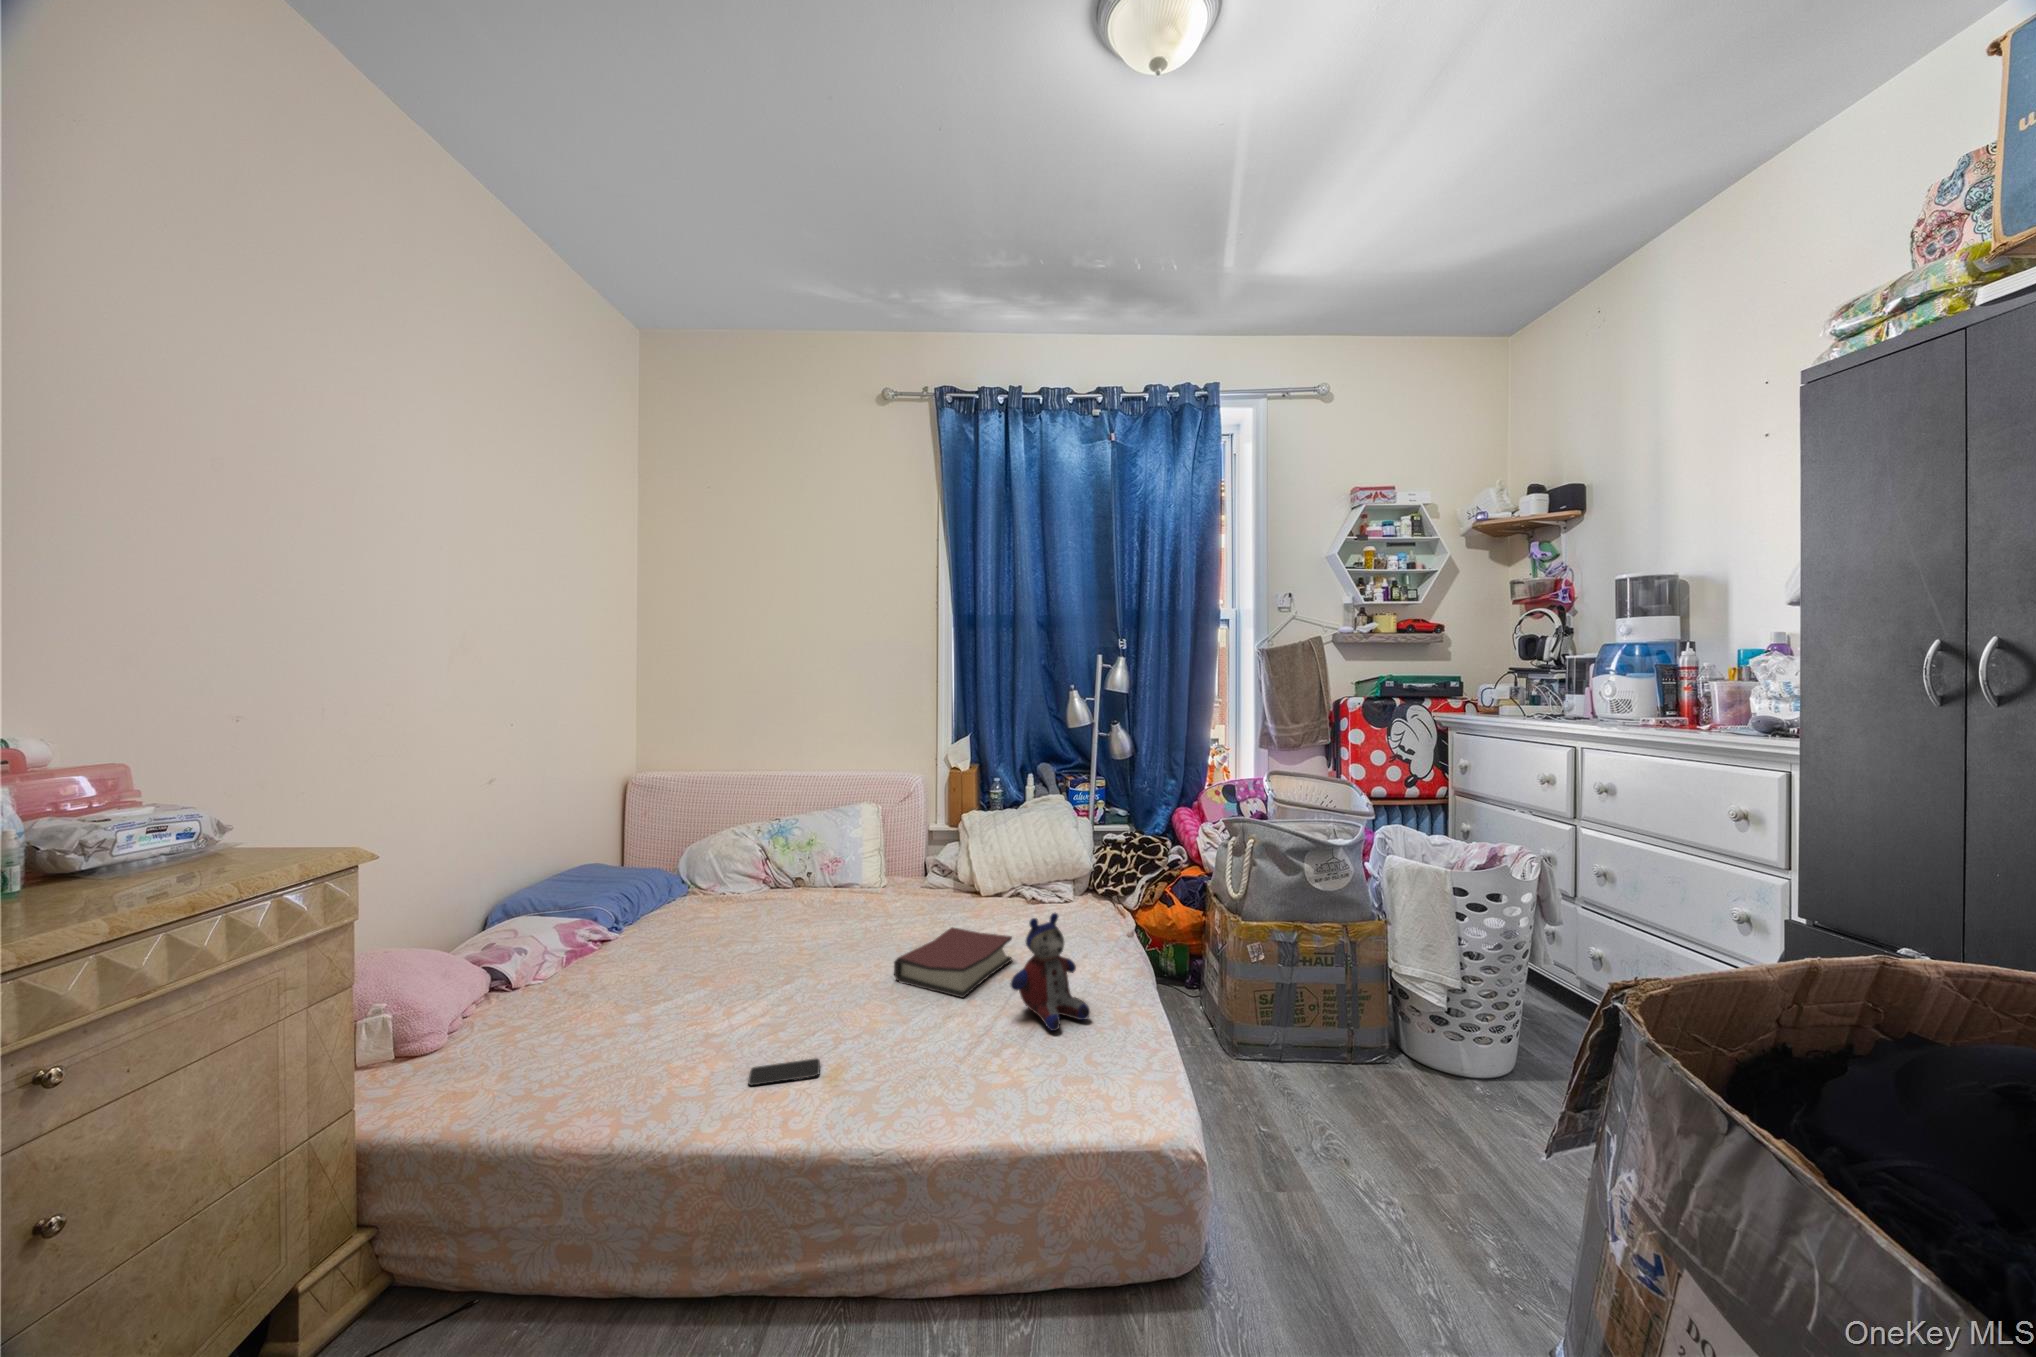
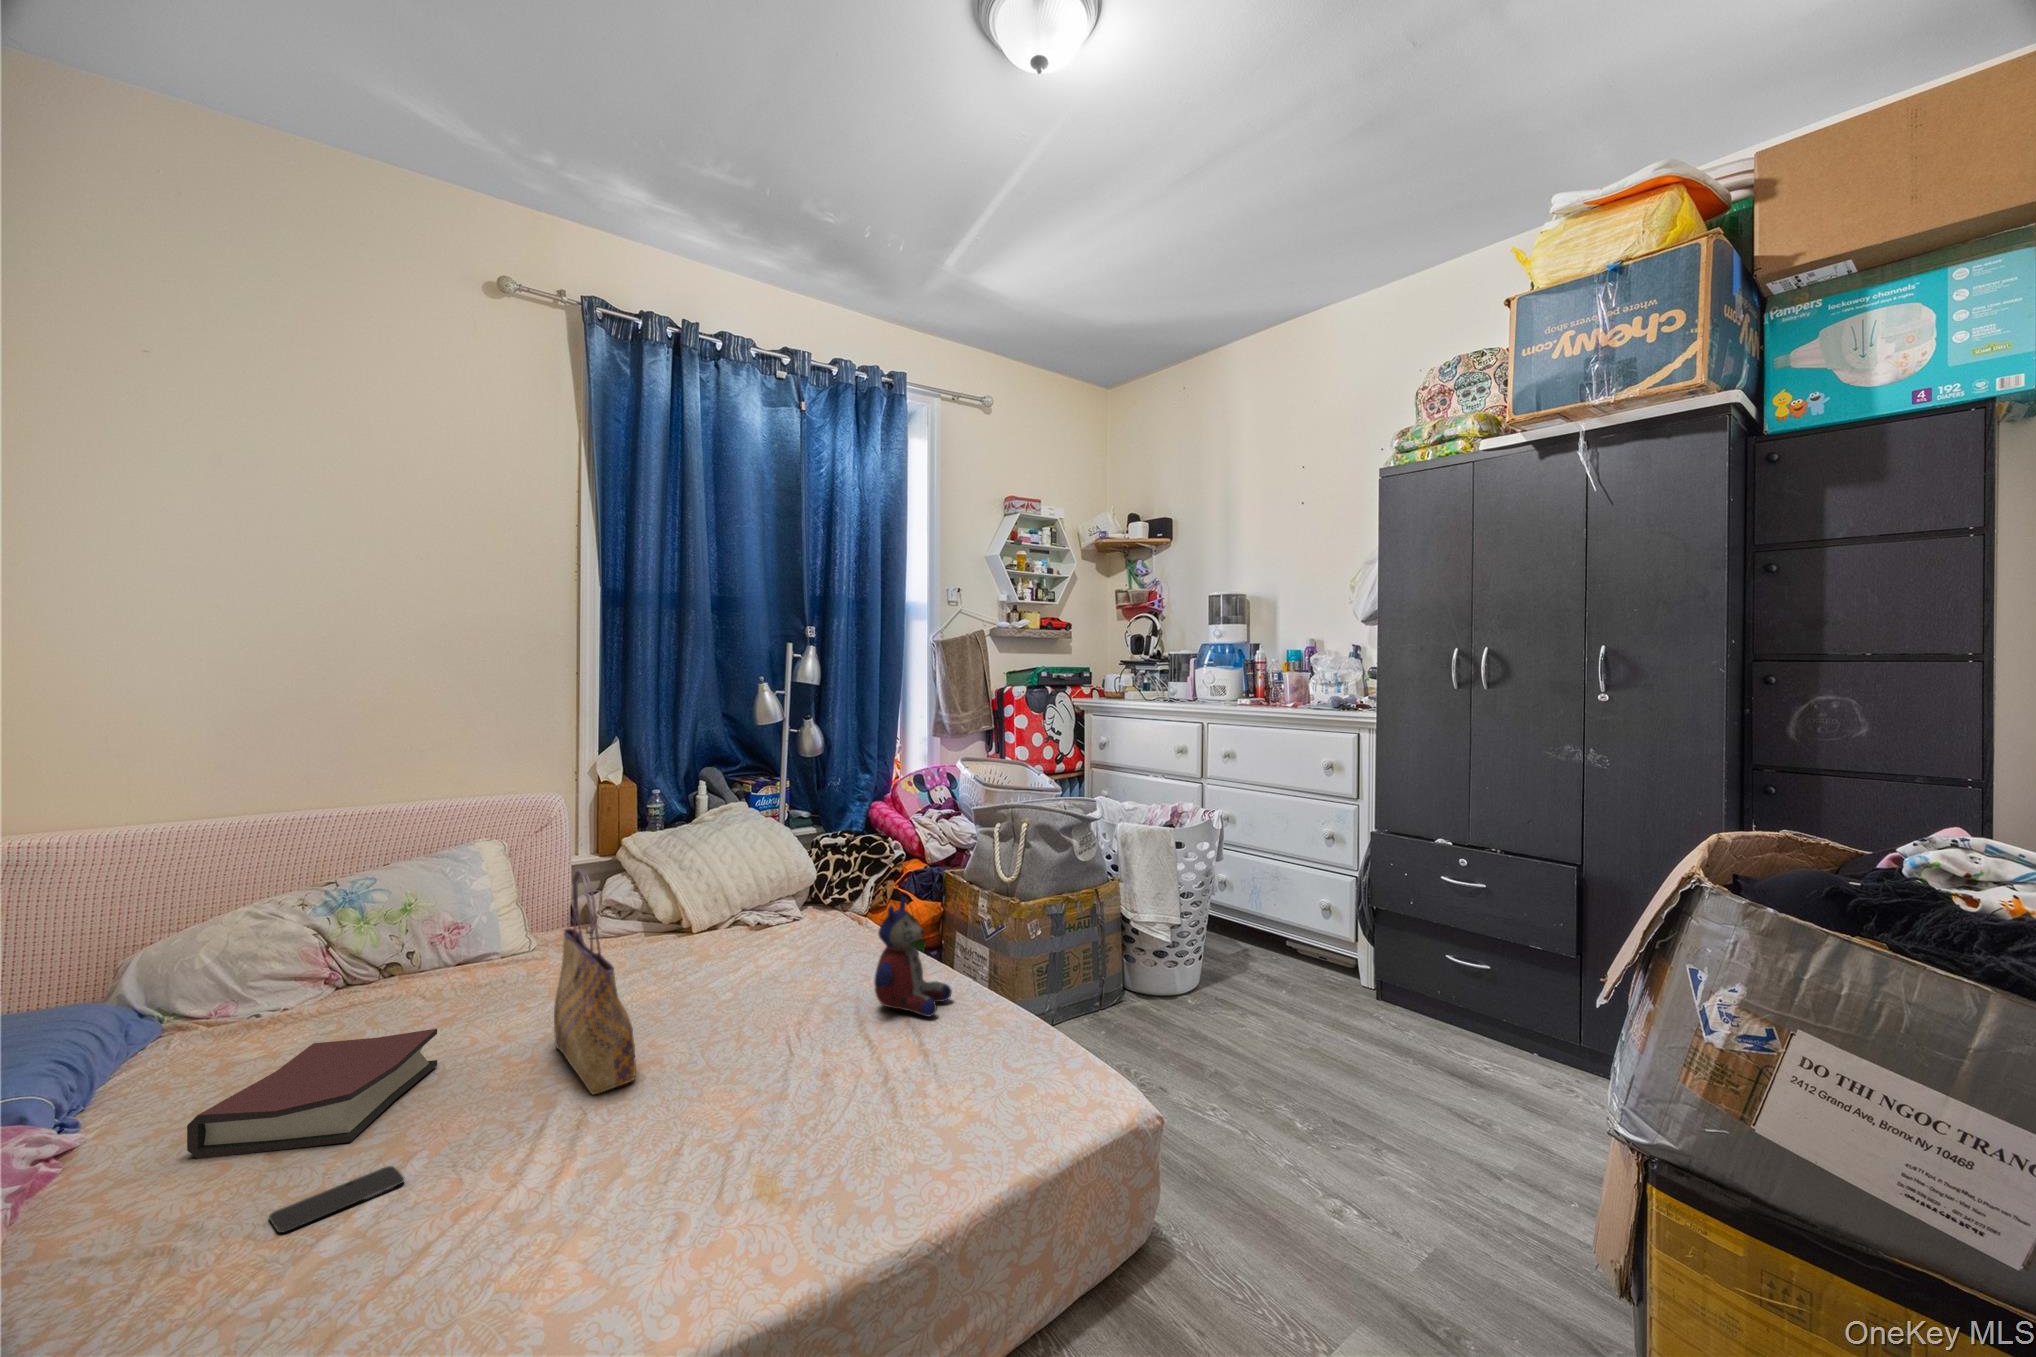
tote bag: none [784,843,838,1011] -> present [554,870,636,1095]
hardback book: present [894,927,1012,998] -> present [187,1029,437,1159]
smartphone: present [748,1058,820,1085] -> present [269,1166,404,1233]

